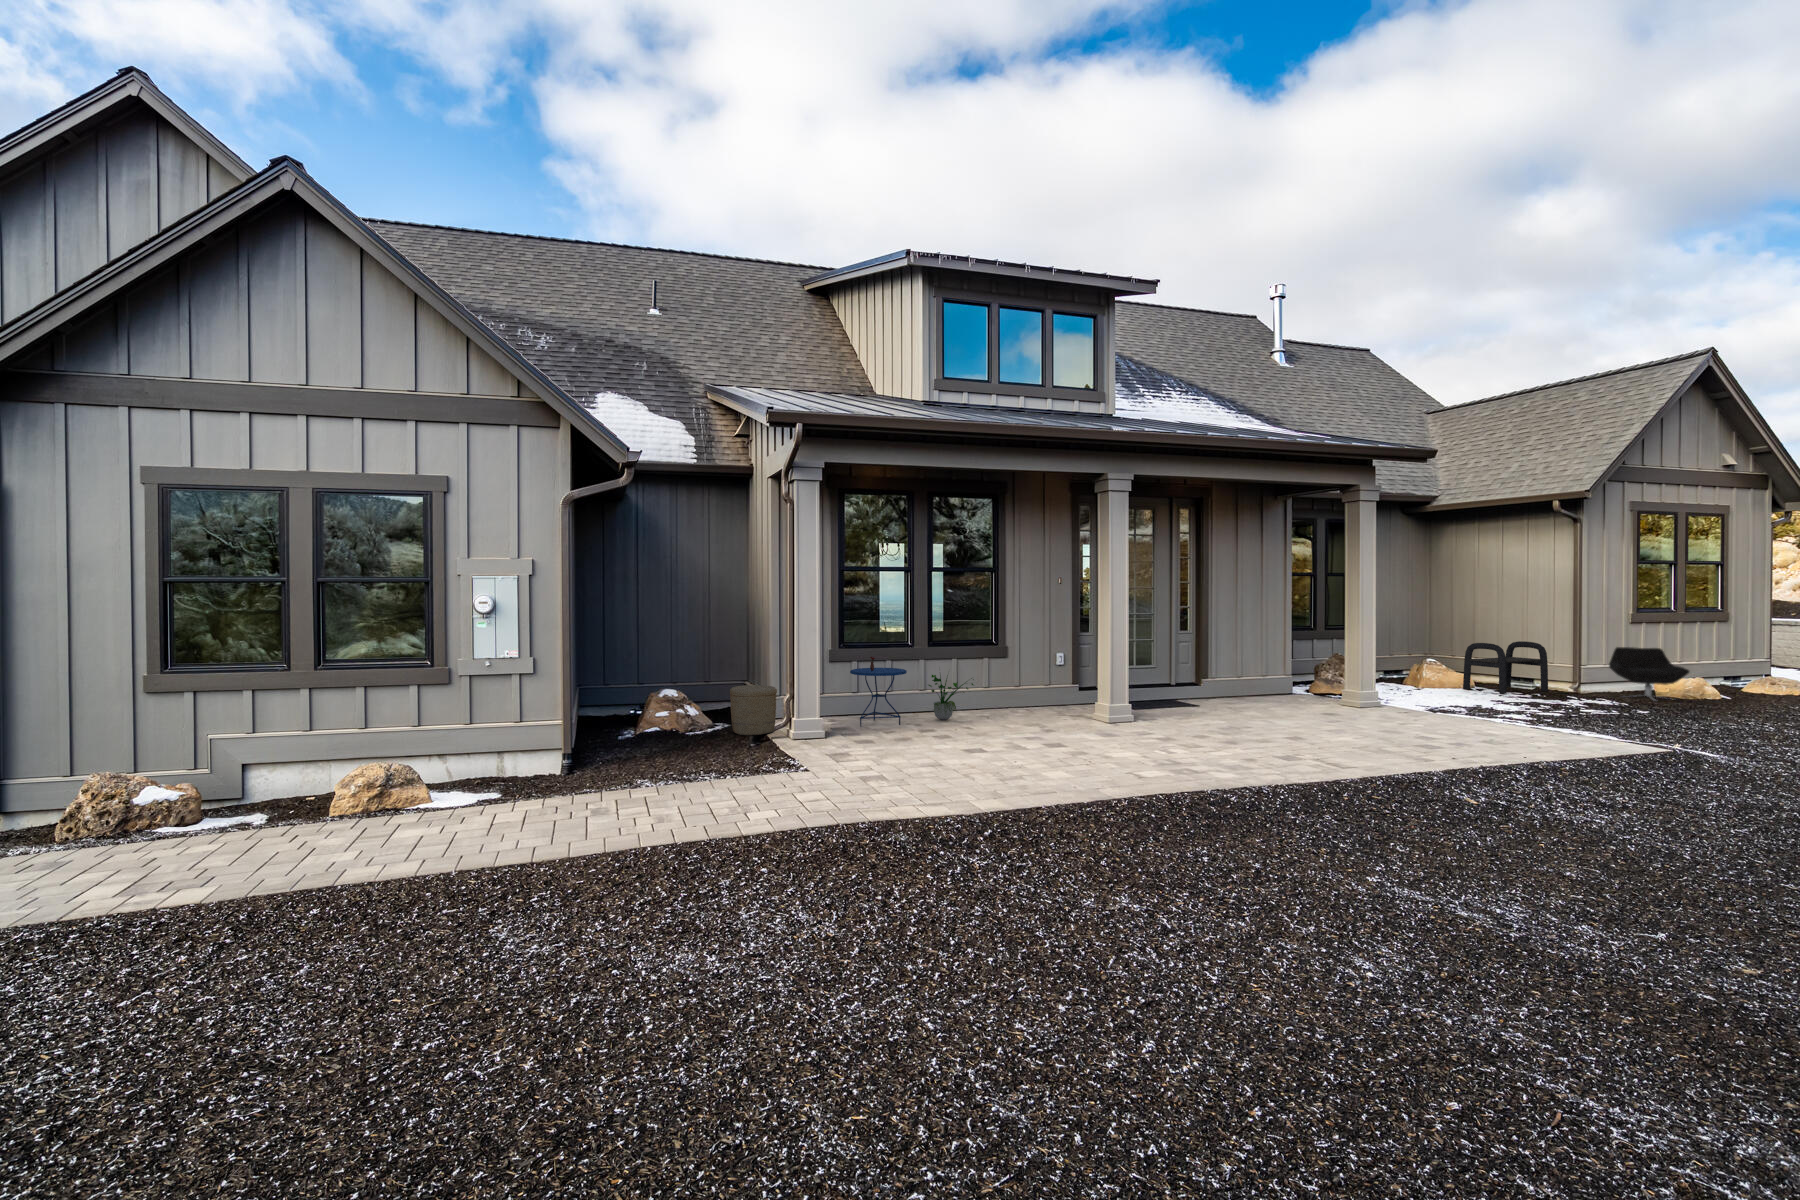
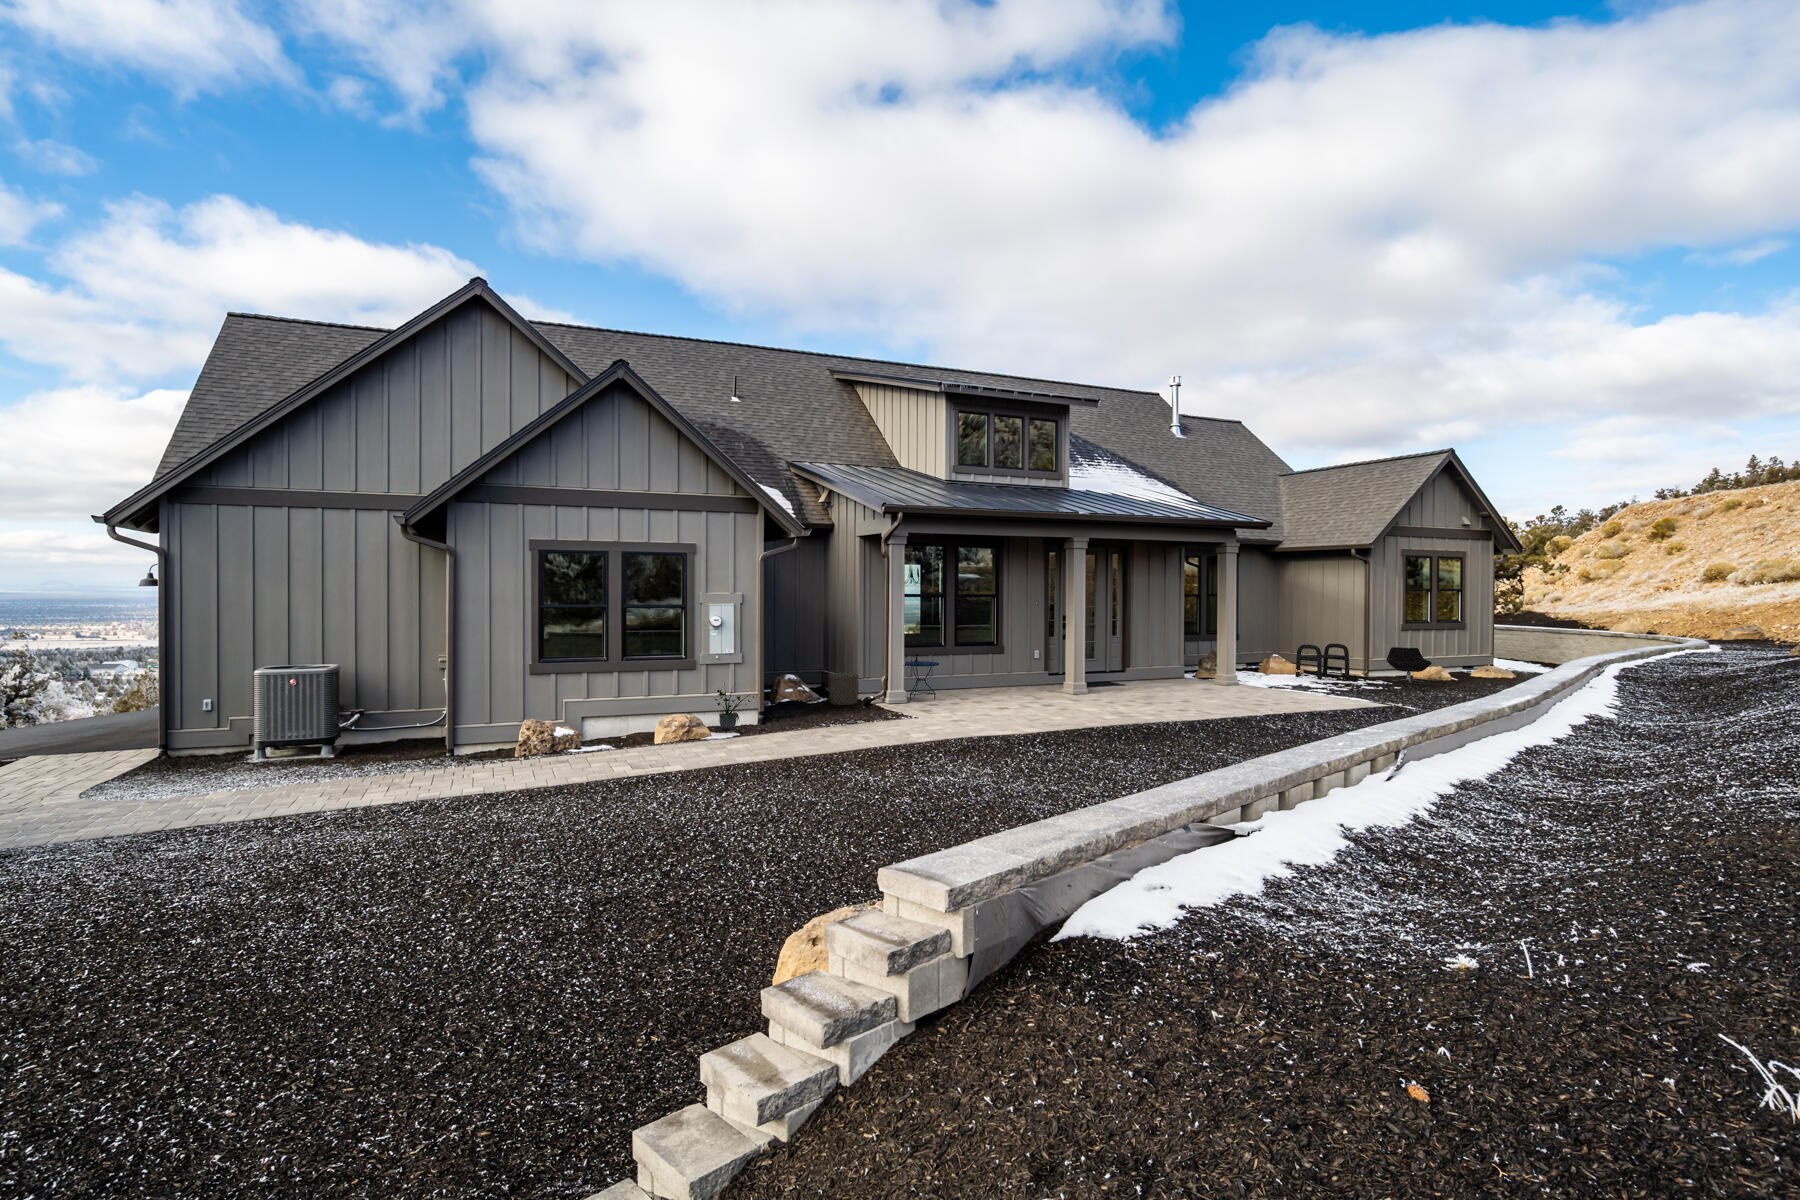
potted plant: present [929,675,974,720] -> present [715,690,754,729]

